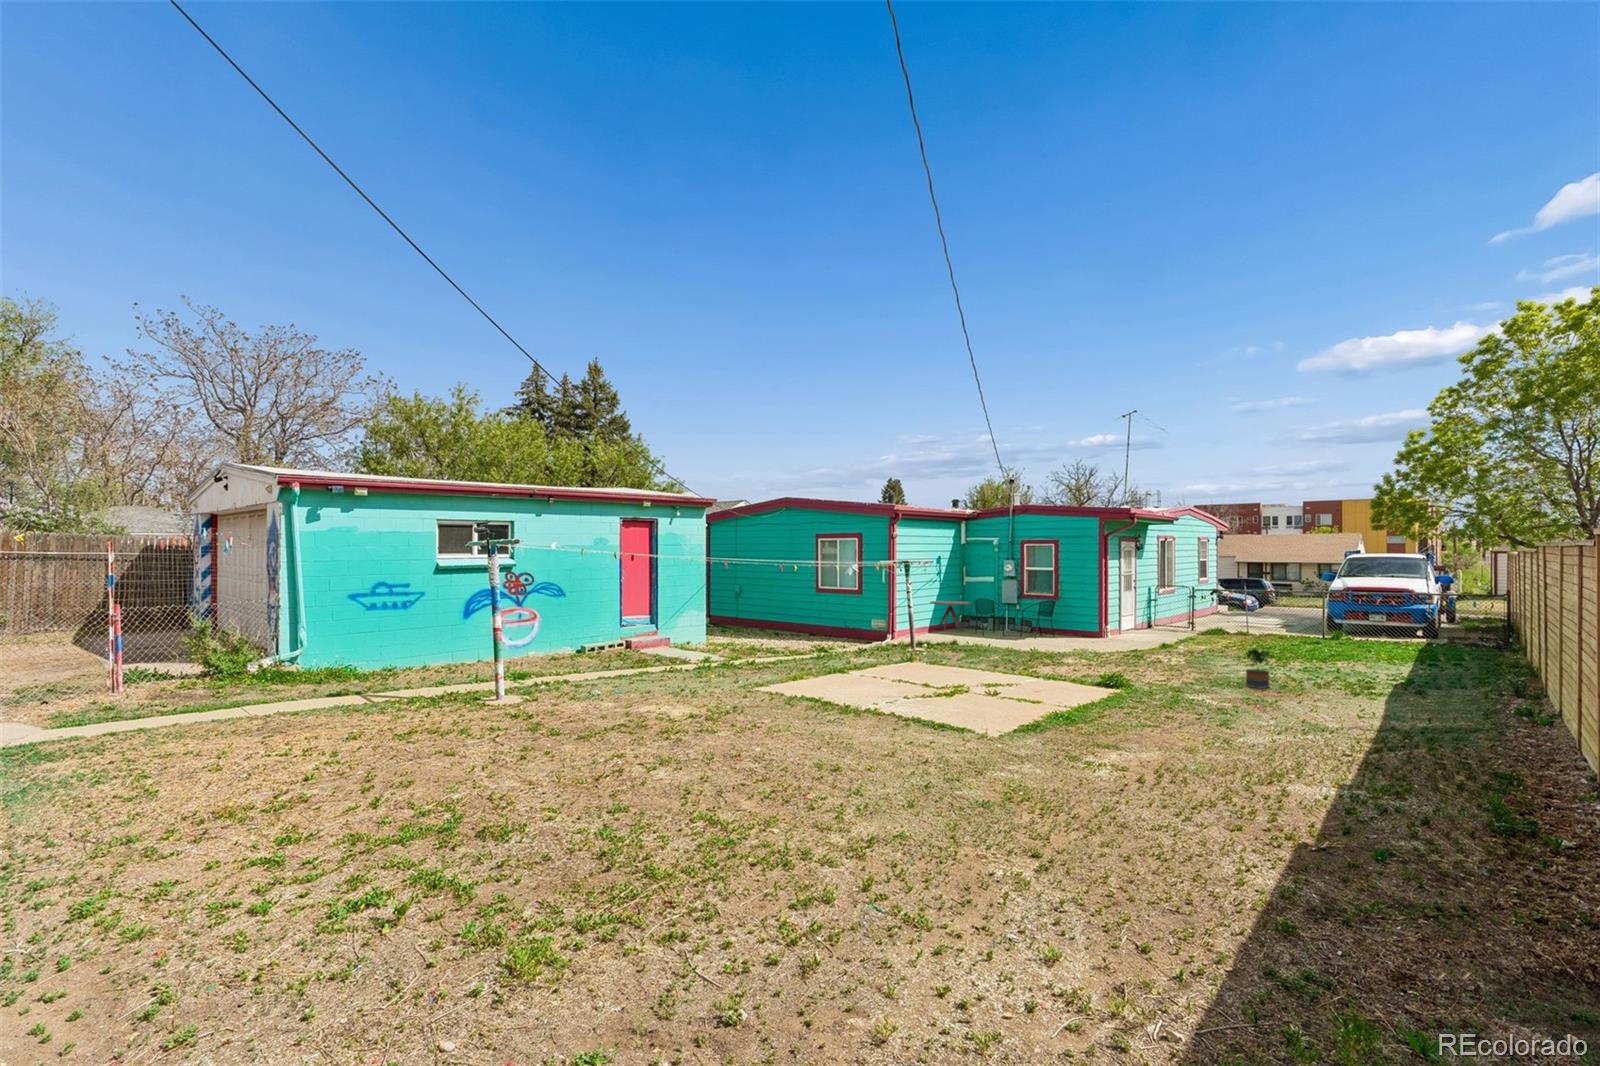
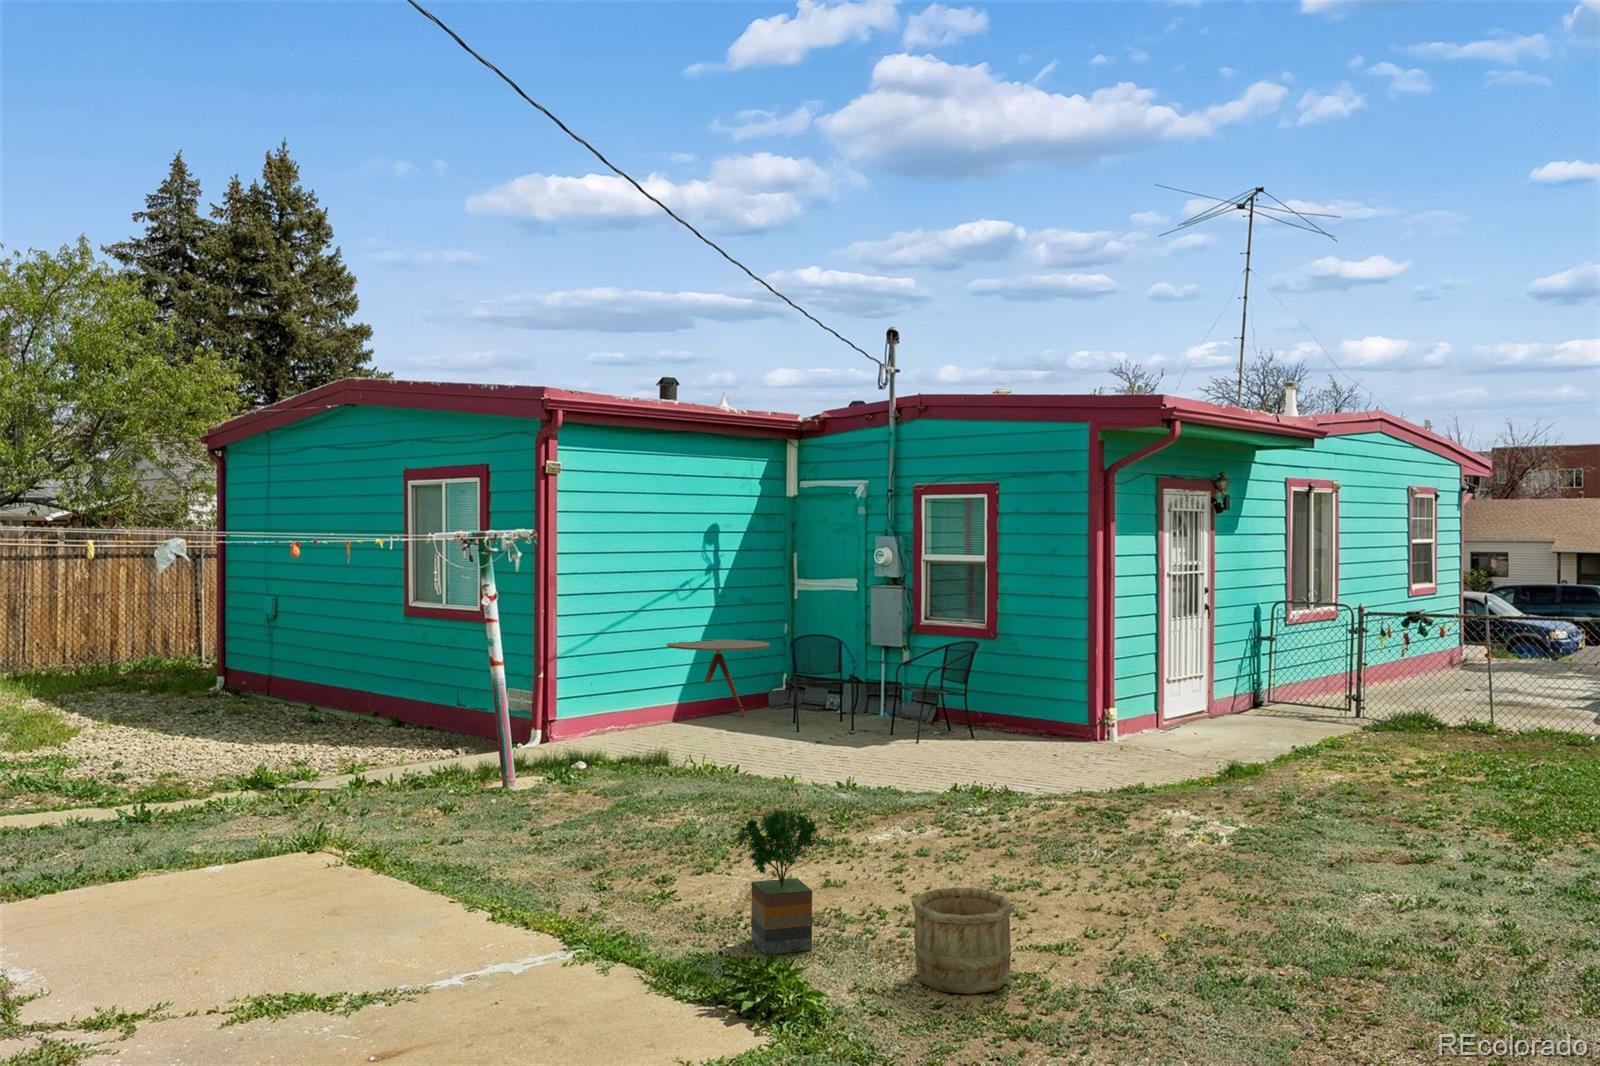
potted tree: present [1246,649,1273,689] -> present [736,809,832,955]
wooden bucket: none [1144,660,1173,684] -> present [912,887,1013,994]

